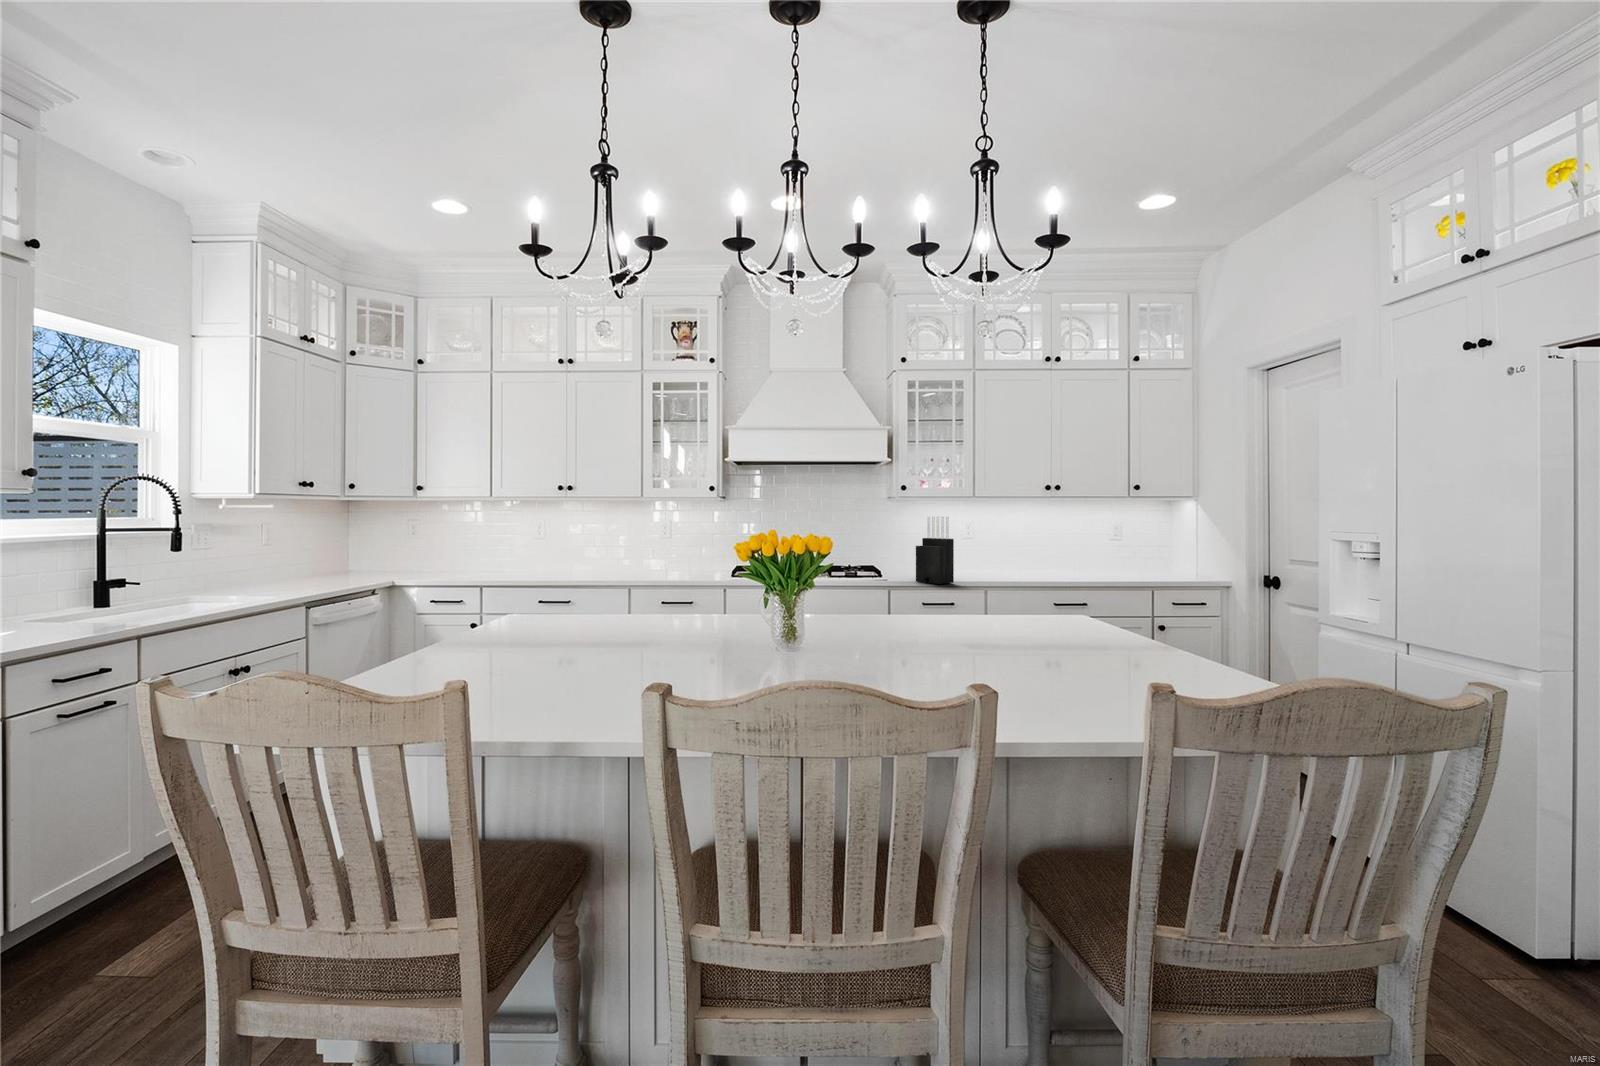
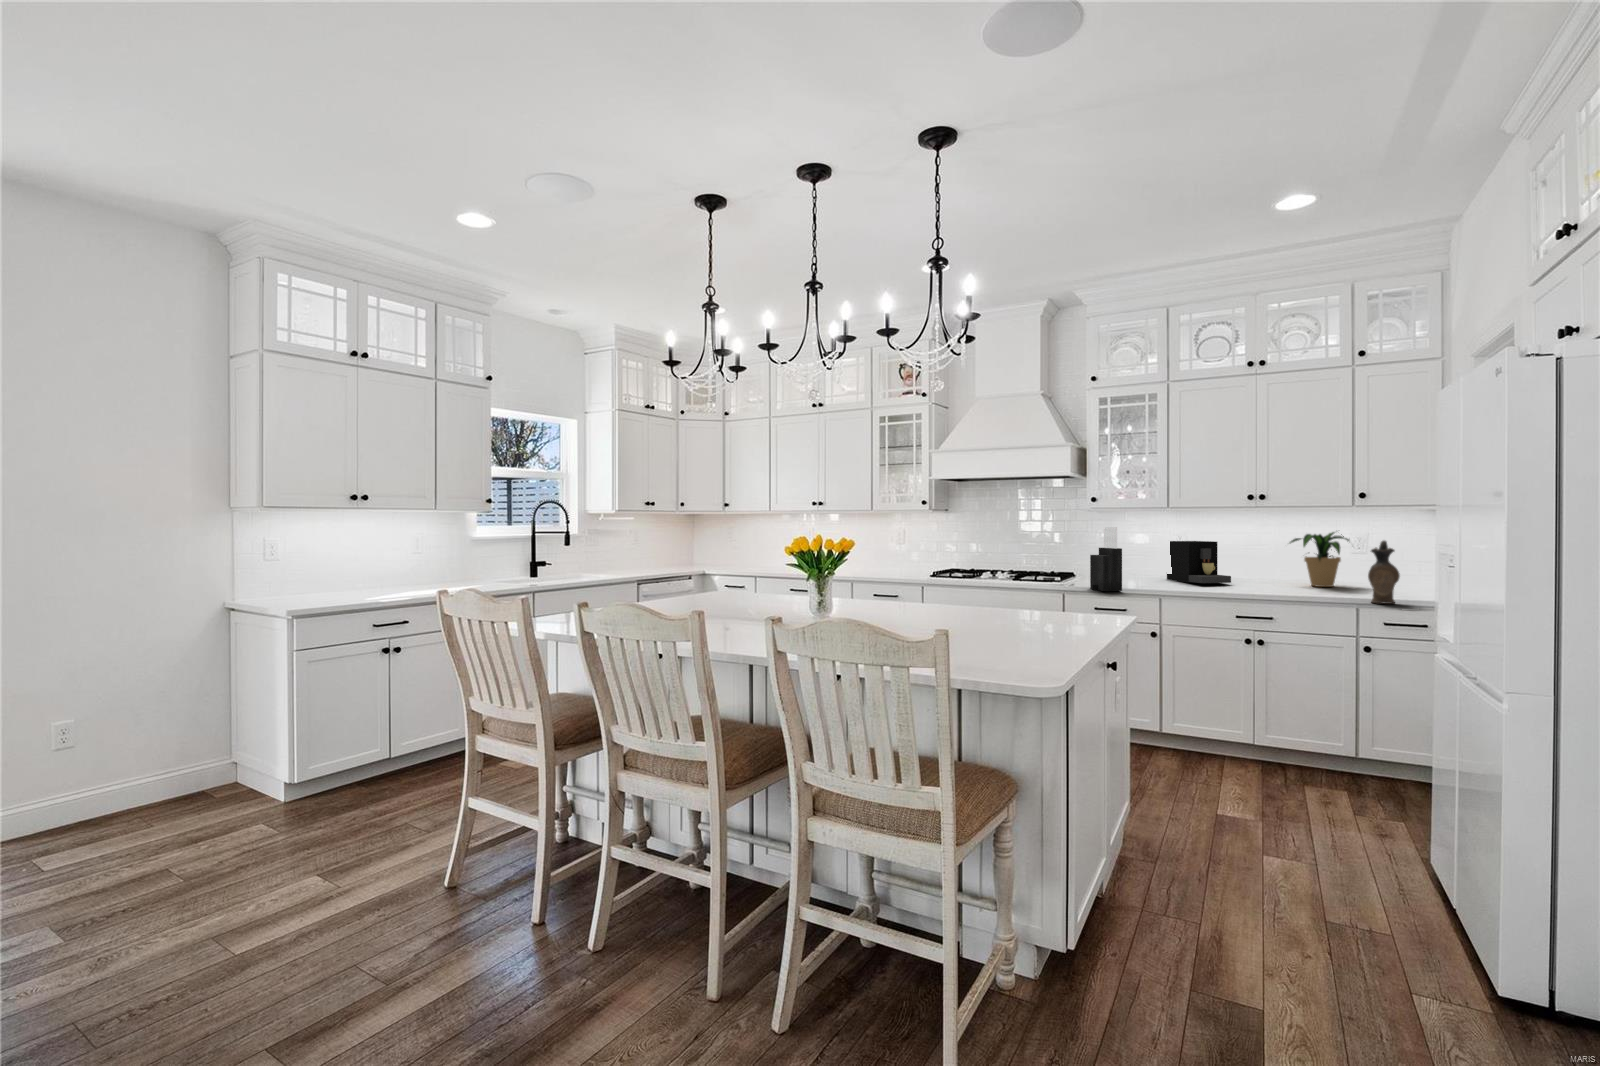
potted plant: none [1055,519,1108,570] -> present [1290,532,1349,587]
ceramic pitcher: none [1157,528,1184,584] -> present [1368,541,1400,604]
coffee maker: none [954,529,1019,571] -> present [1167,541,1231,583]

